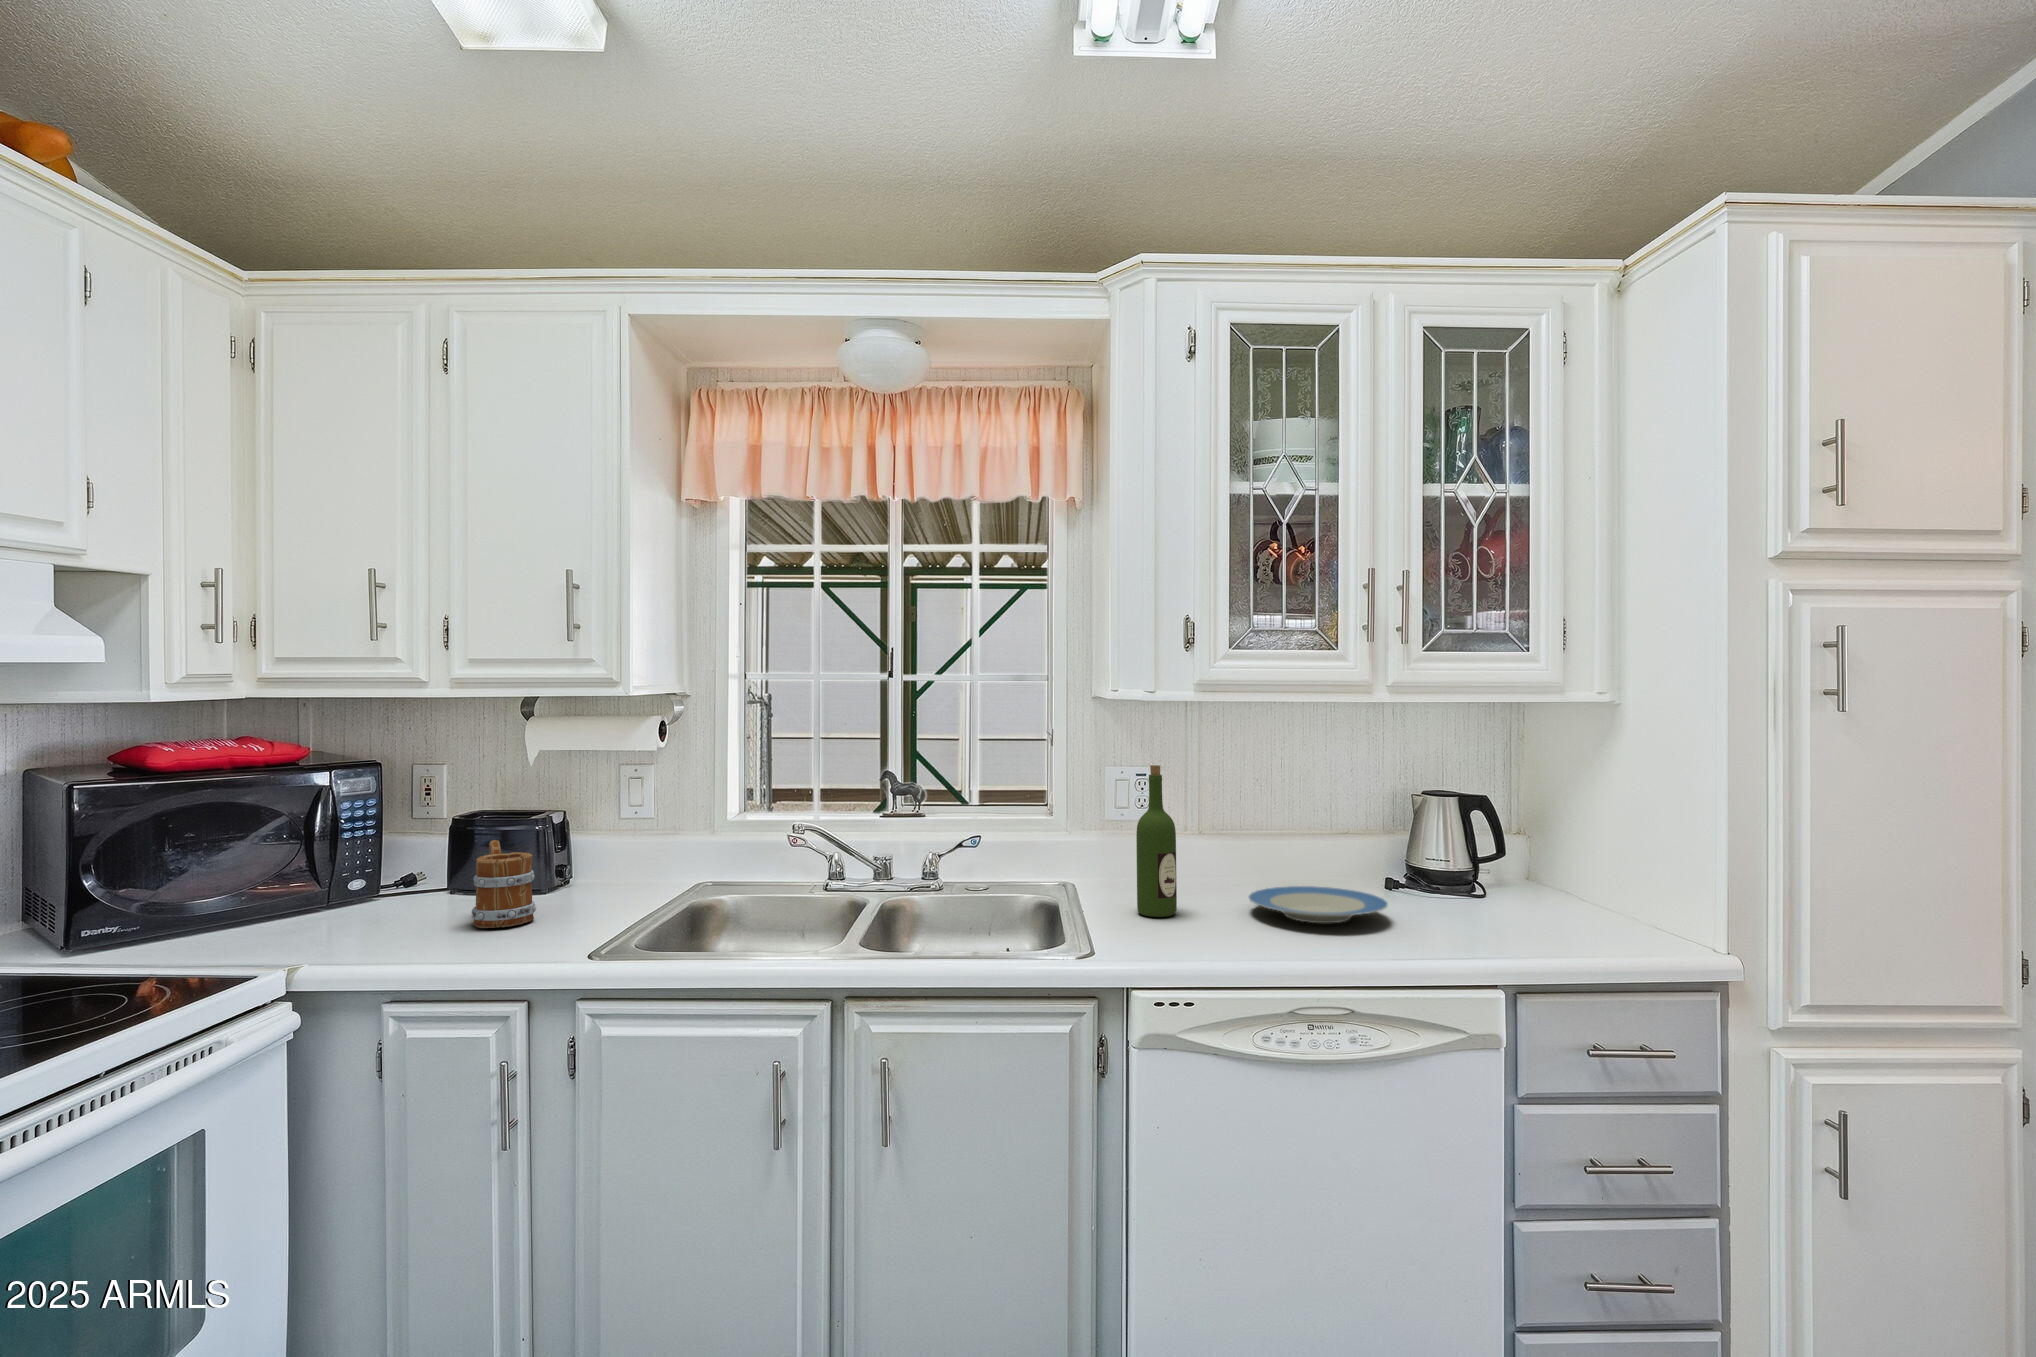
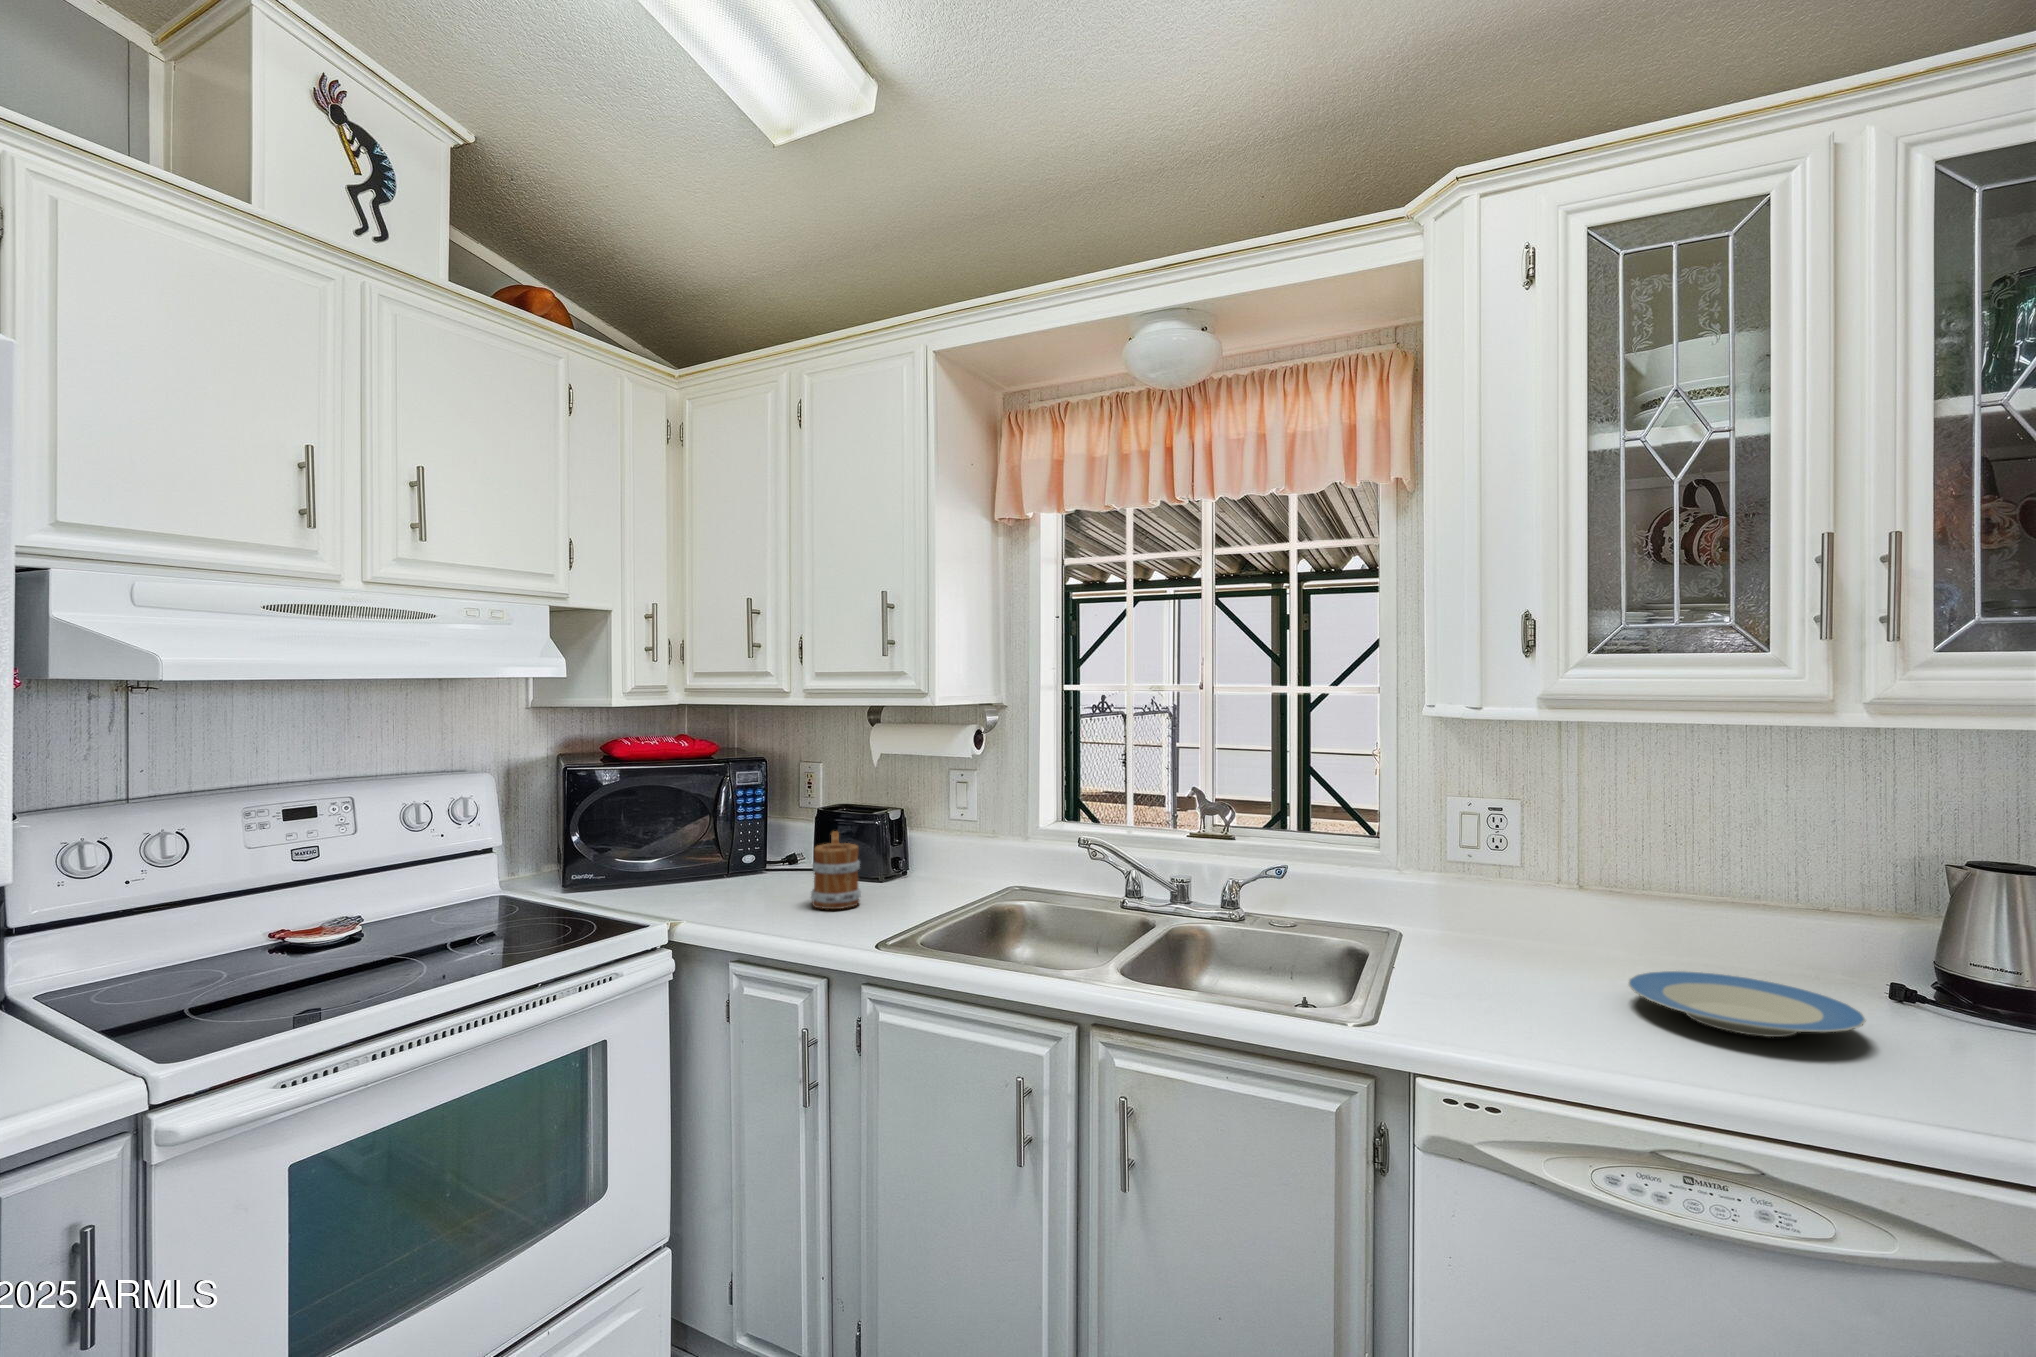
wine bottle: present [1136,765,1177,917] -> none [1463,798,1519,990]

